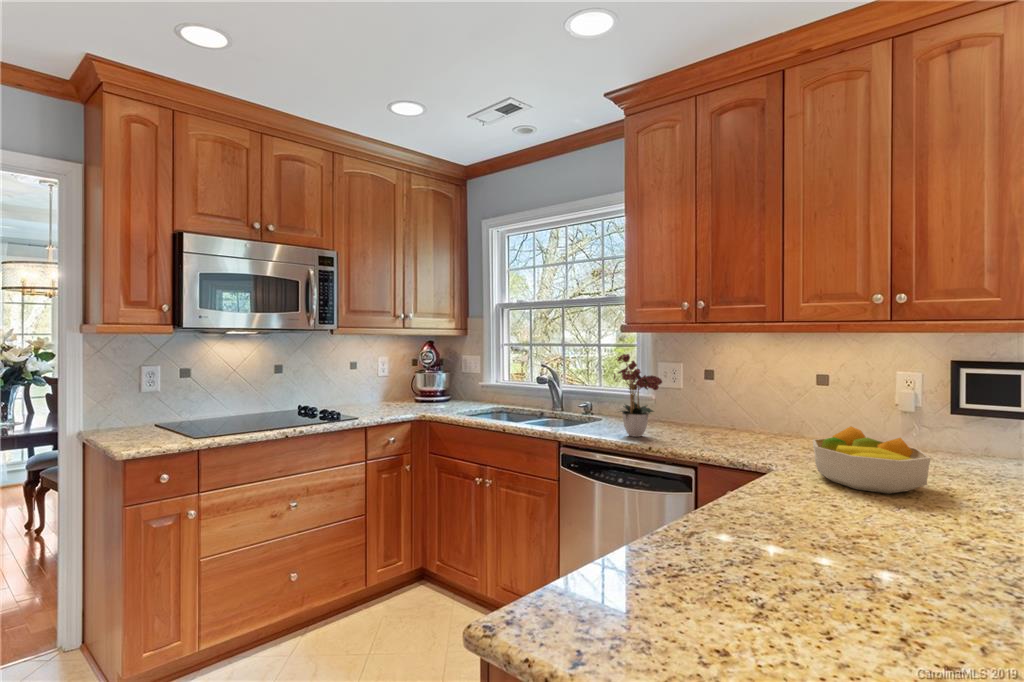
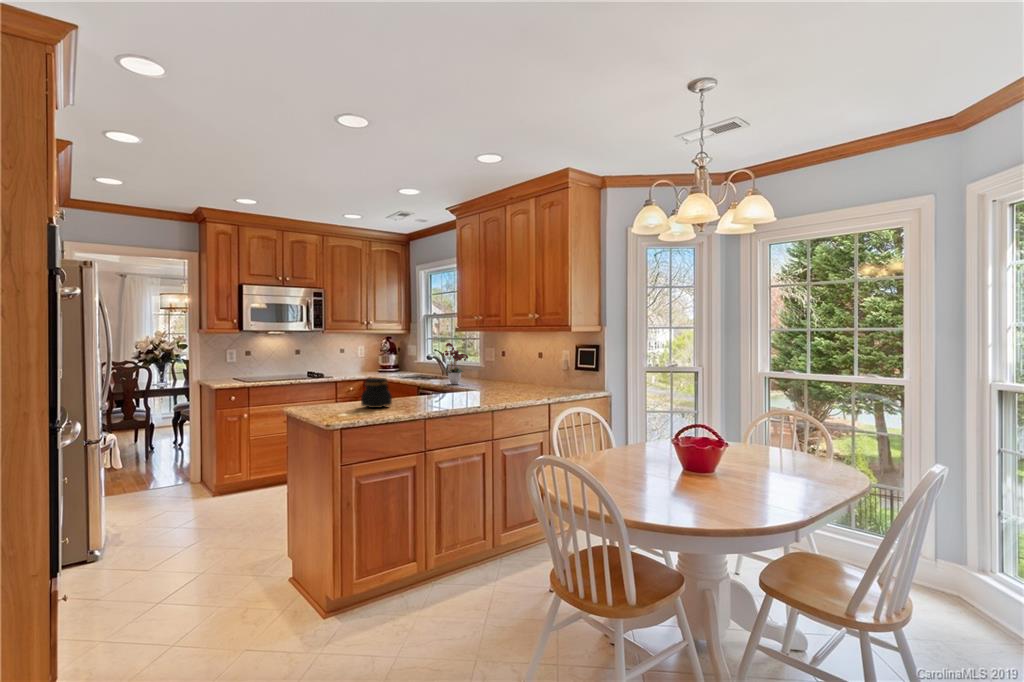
fruit bowl: present [813,426,930,494] -> none [475,372,514,396]
jar: none [759,489,894,622] -> present [361,378,392,408]

